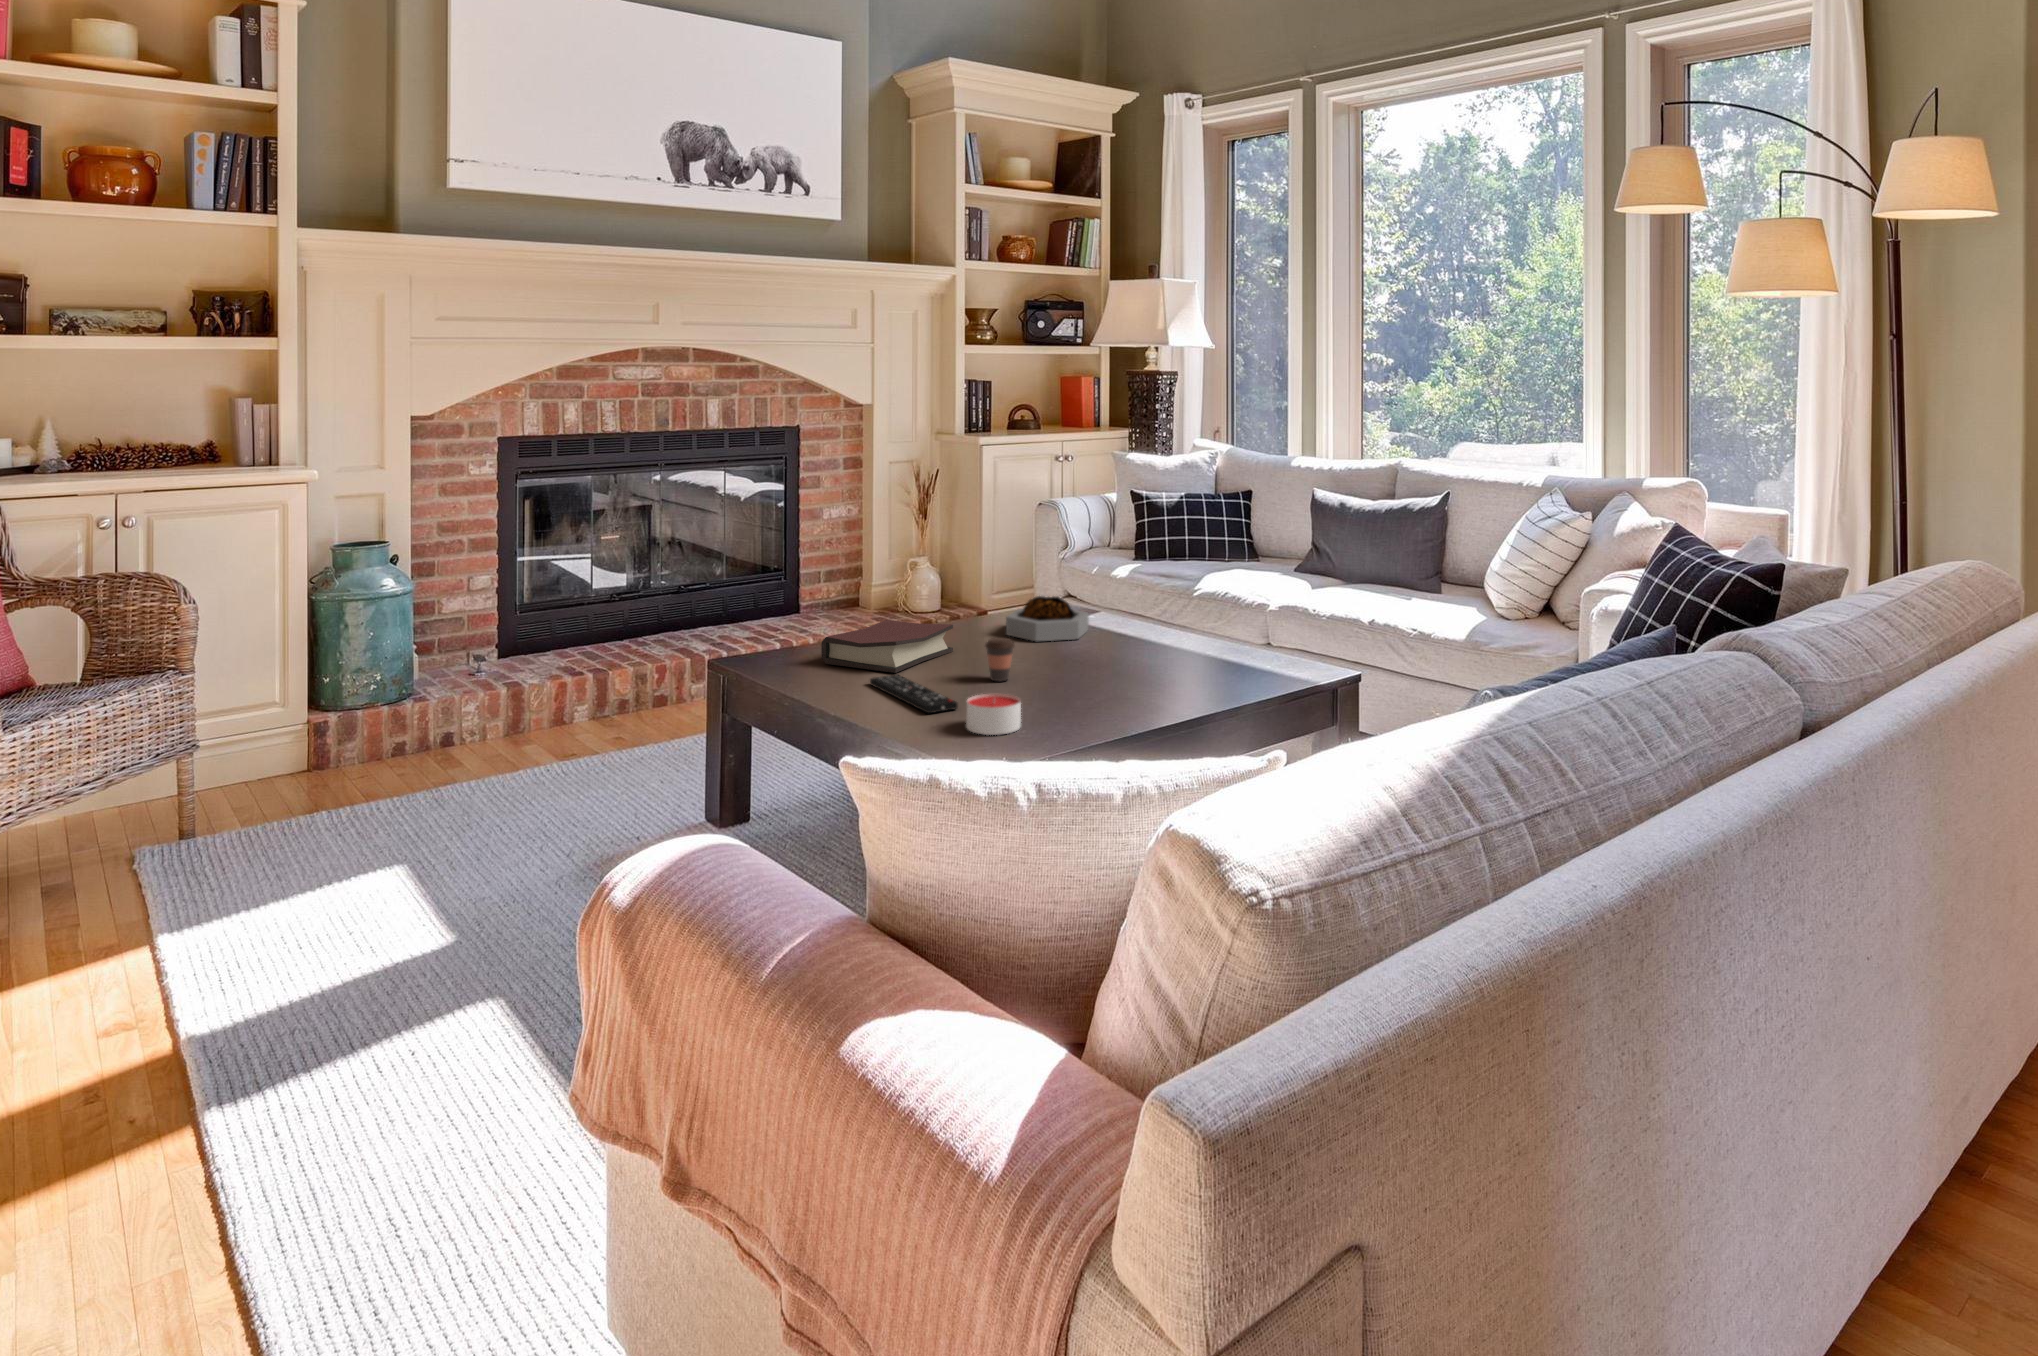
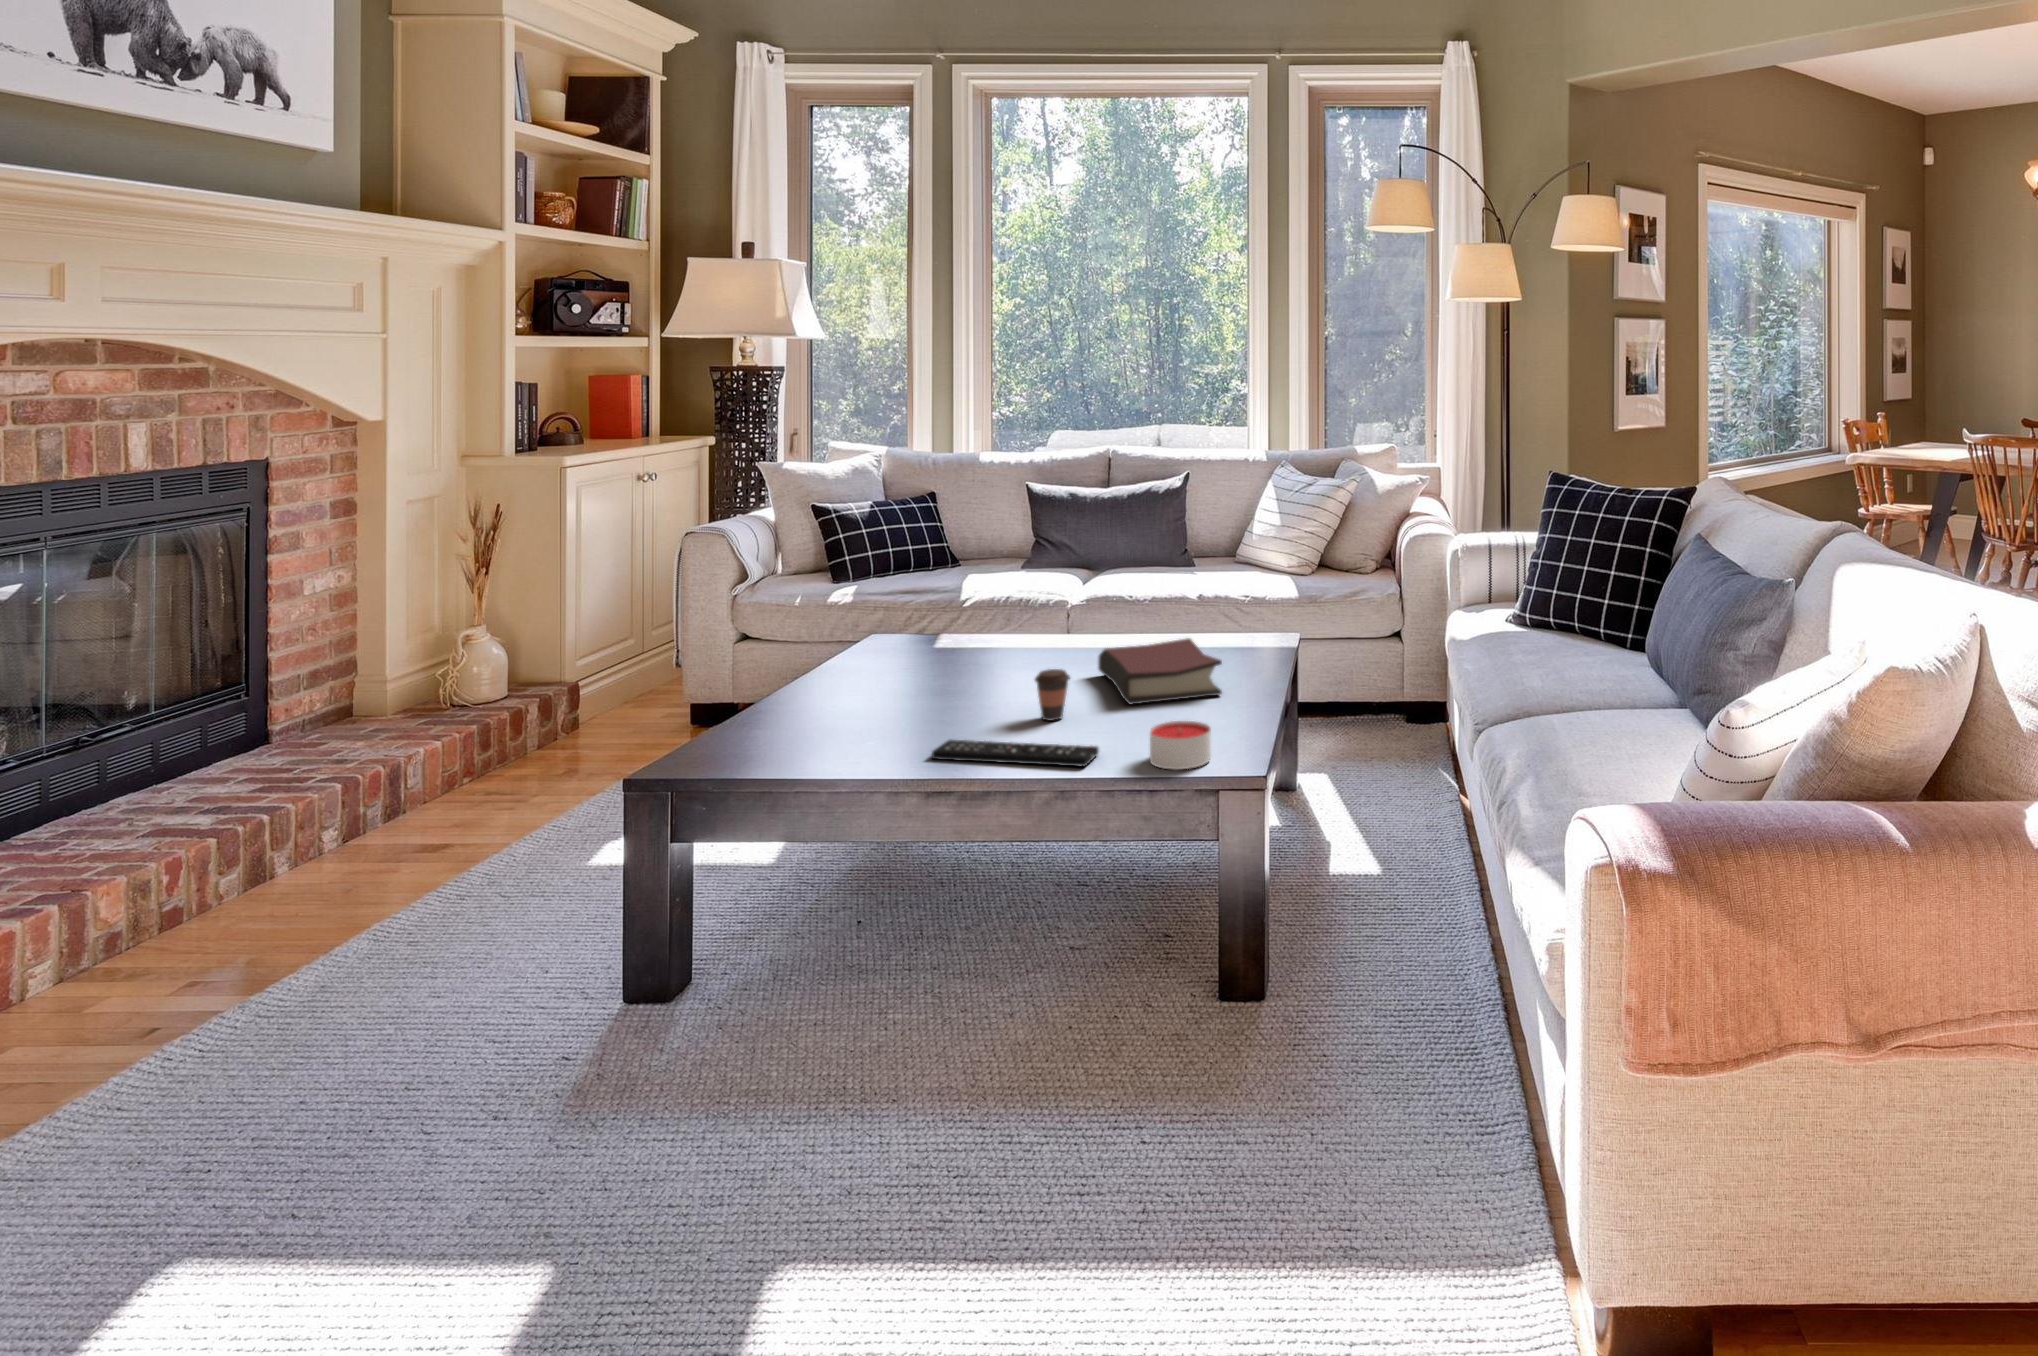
decorative bowl: present [1006,596,1089,641] -> none [913,618,1014,676]
hardback book: present [821,620,953,673] -> present [1098,638,1222,705]

